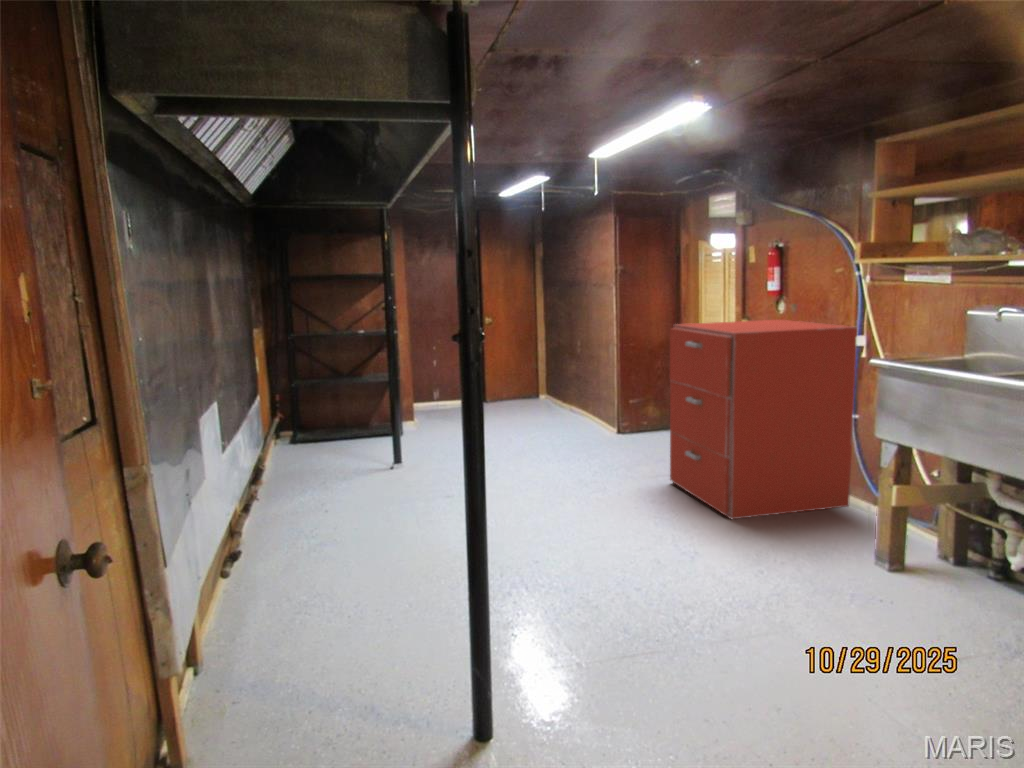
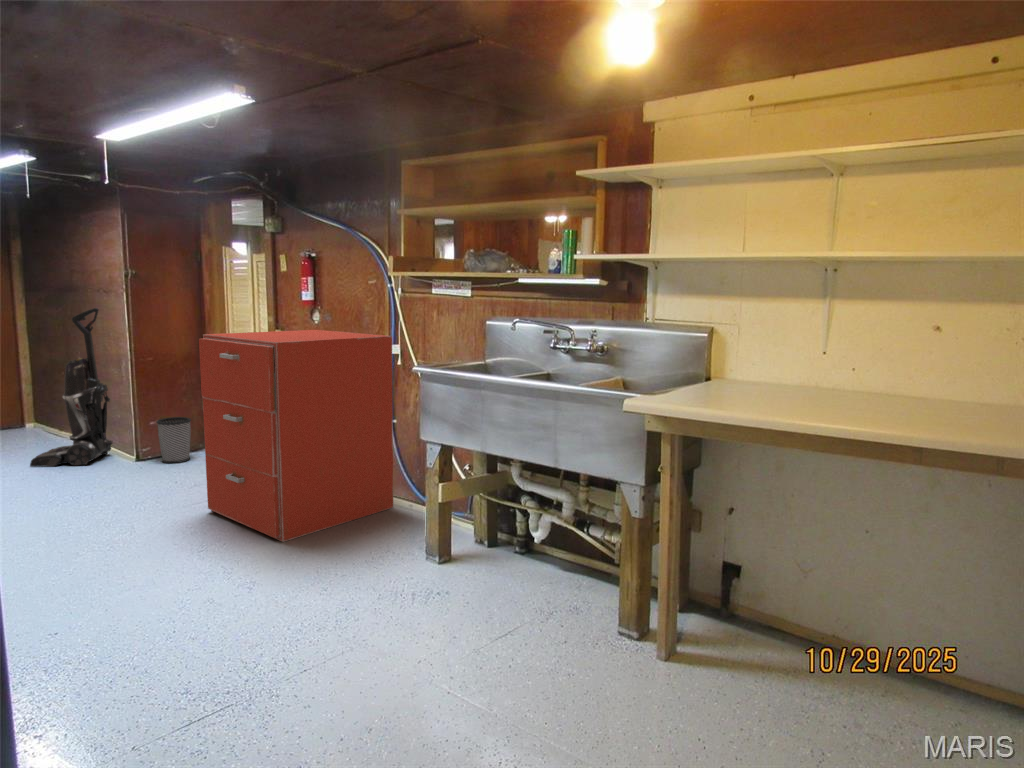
vacuum cleaner: none [543,300,601,432] -> present [30,308,112,467]
wastebasket: none [634,397,663,438] -> present [156,417,191,463]

